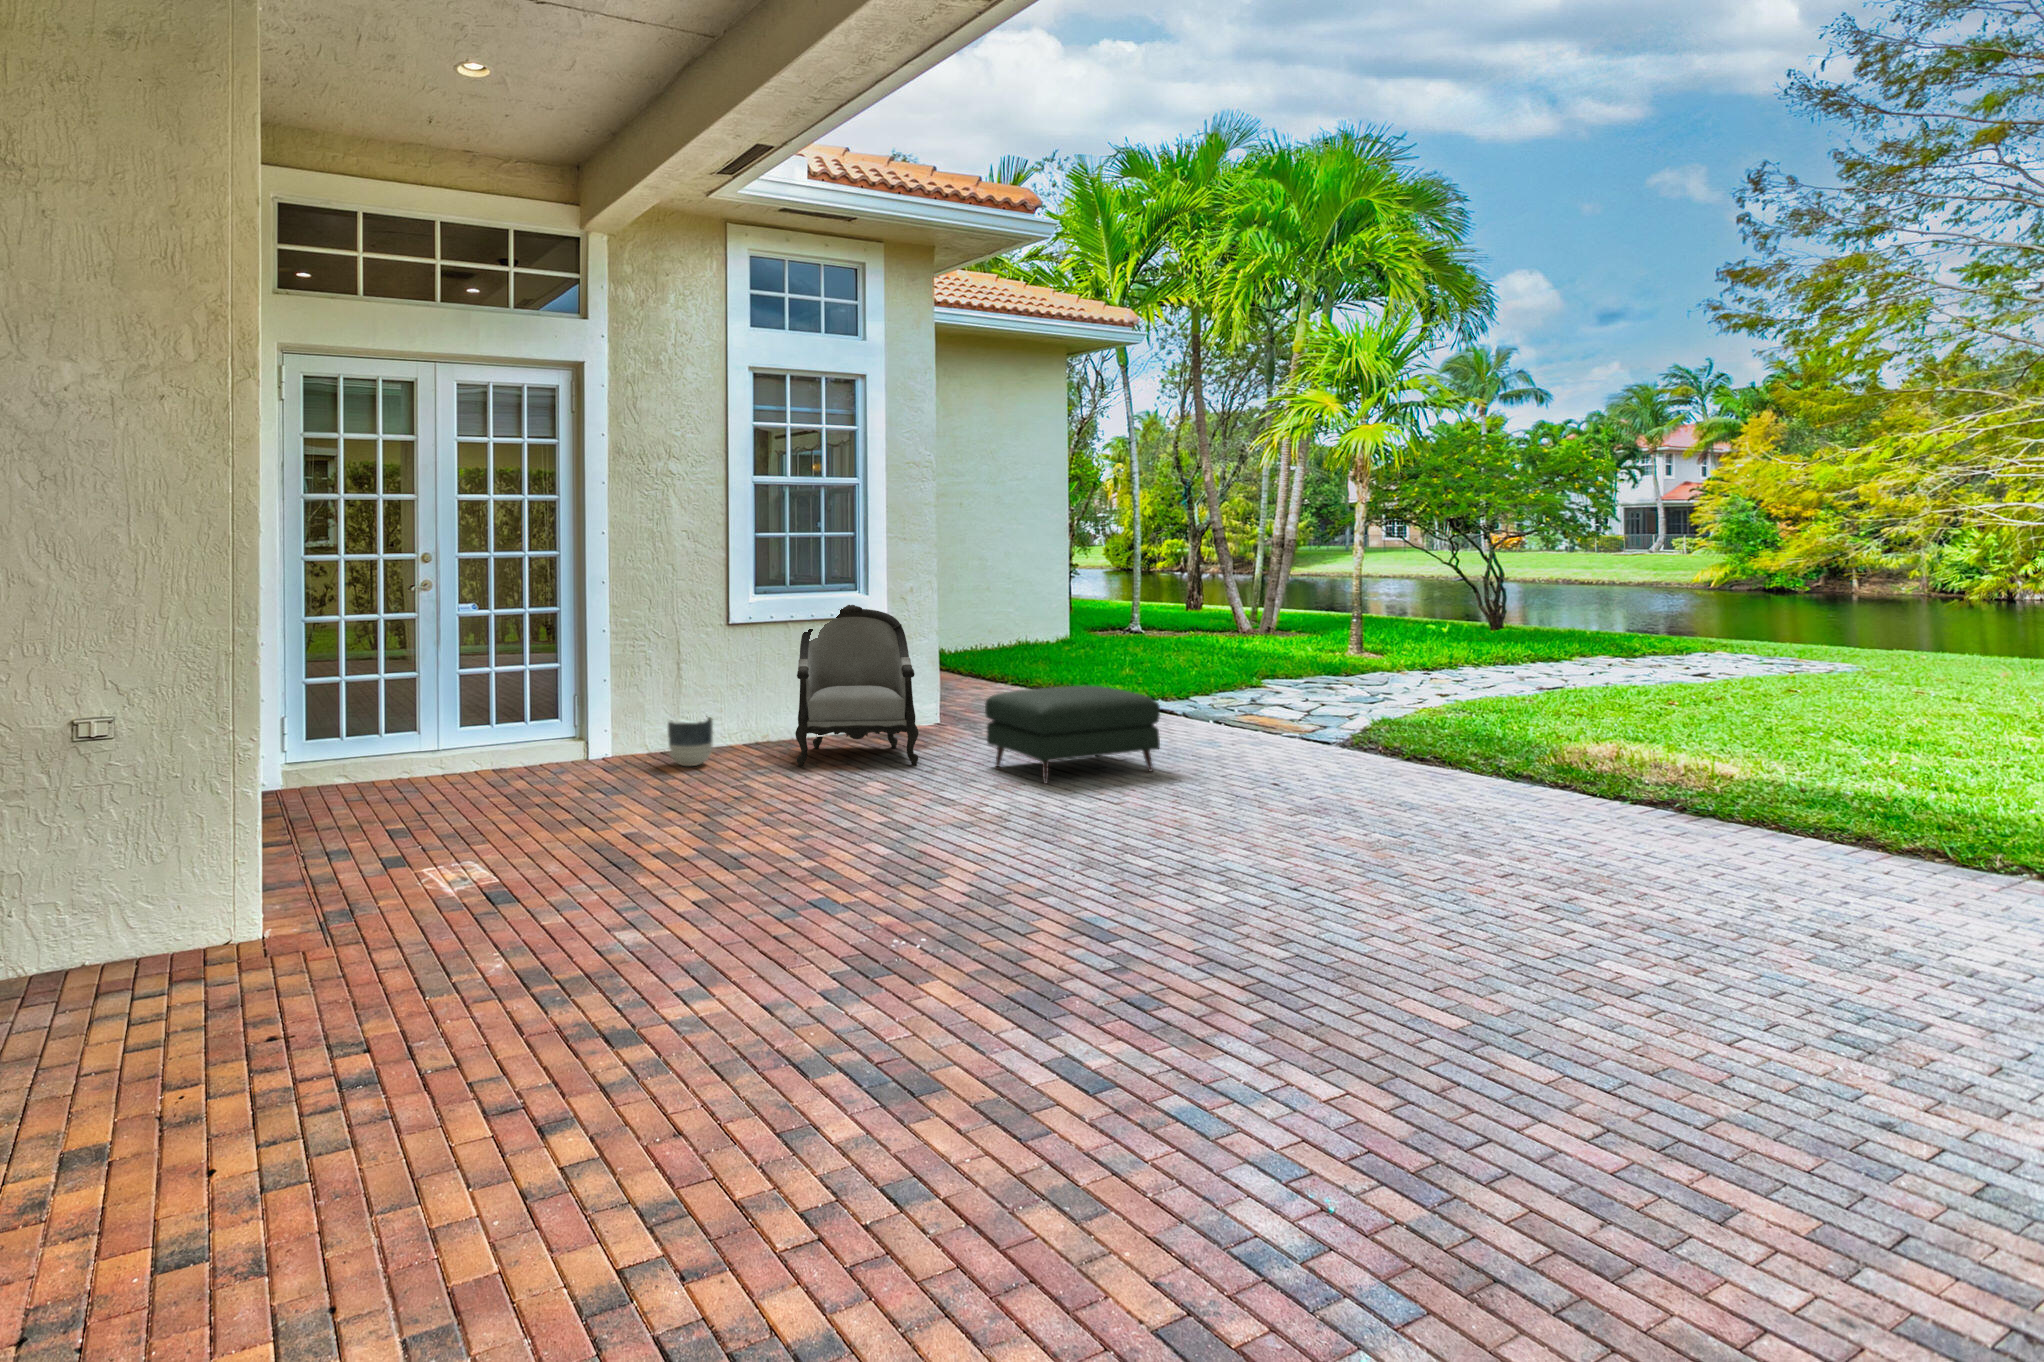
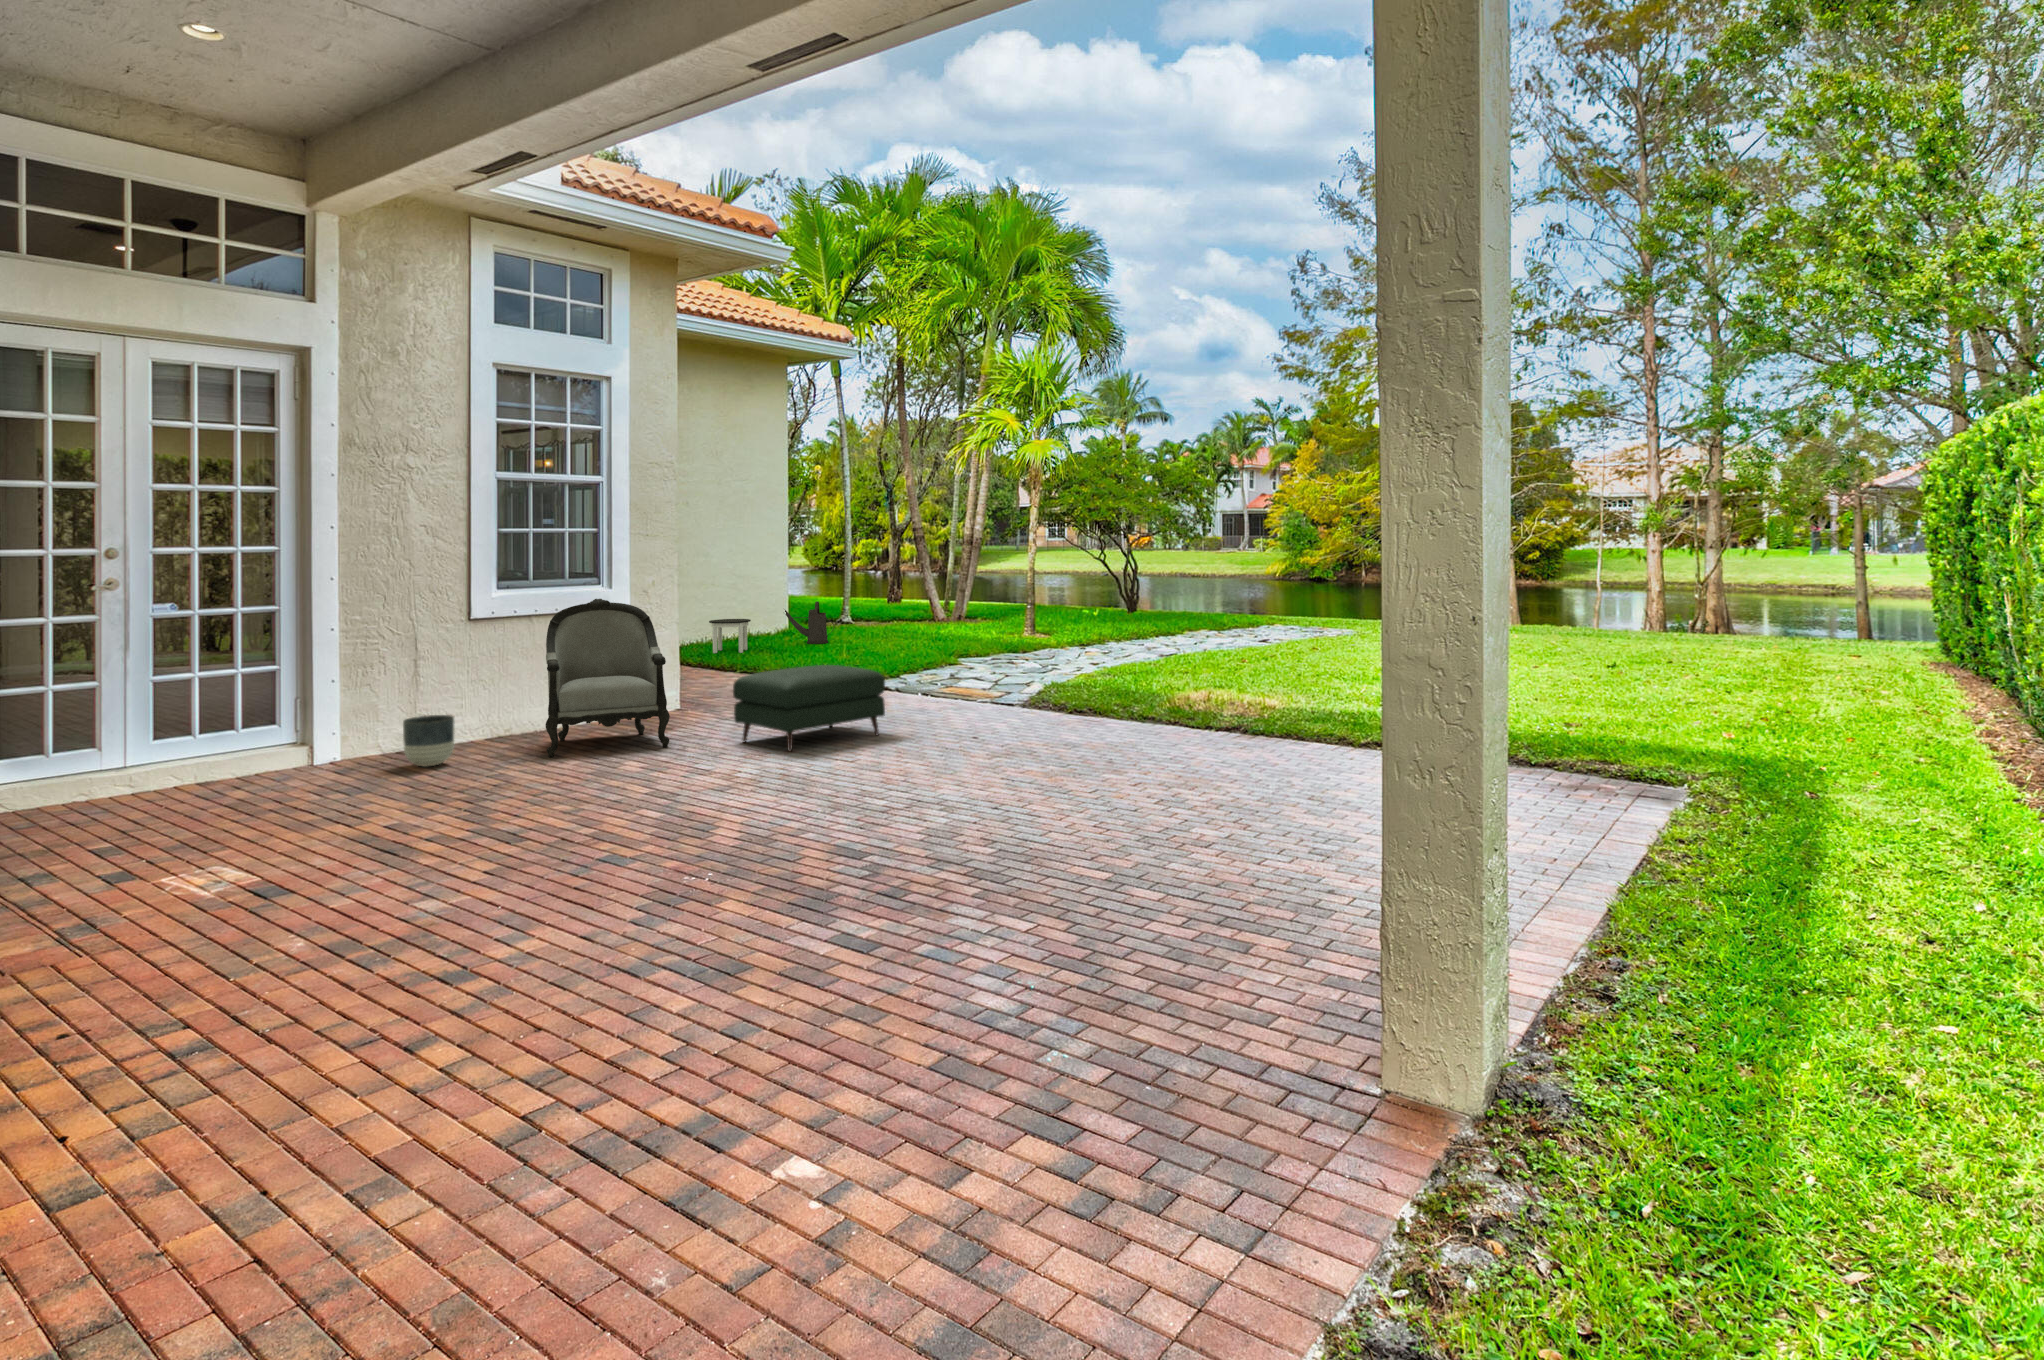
watering can: none [1063,608,1119,654] -> present [785,601,834,644]
round table: none [984,625,1027,660] -> present [709,619,751,653]

